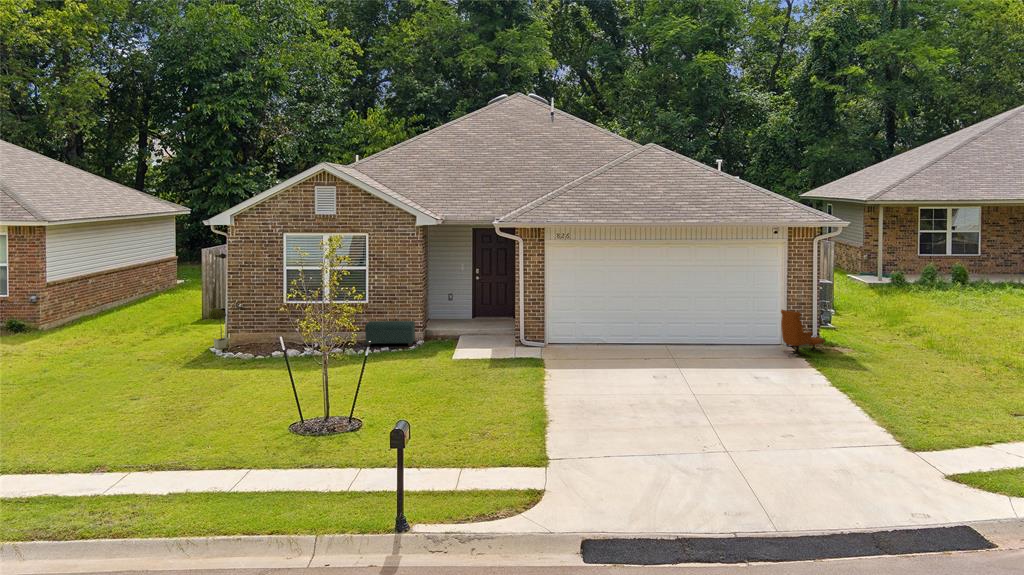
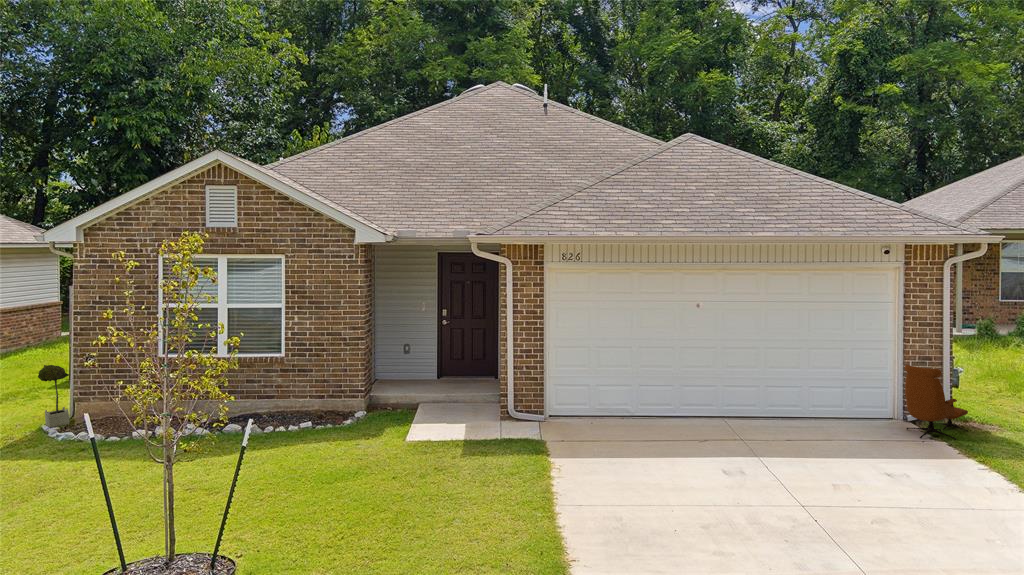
bench: present [365,321,415,346] -> none [274,383,353,422]

